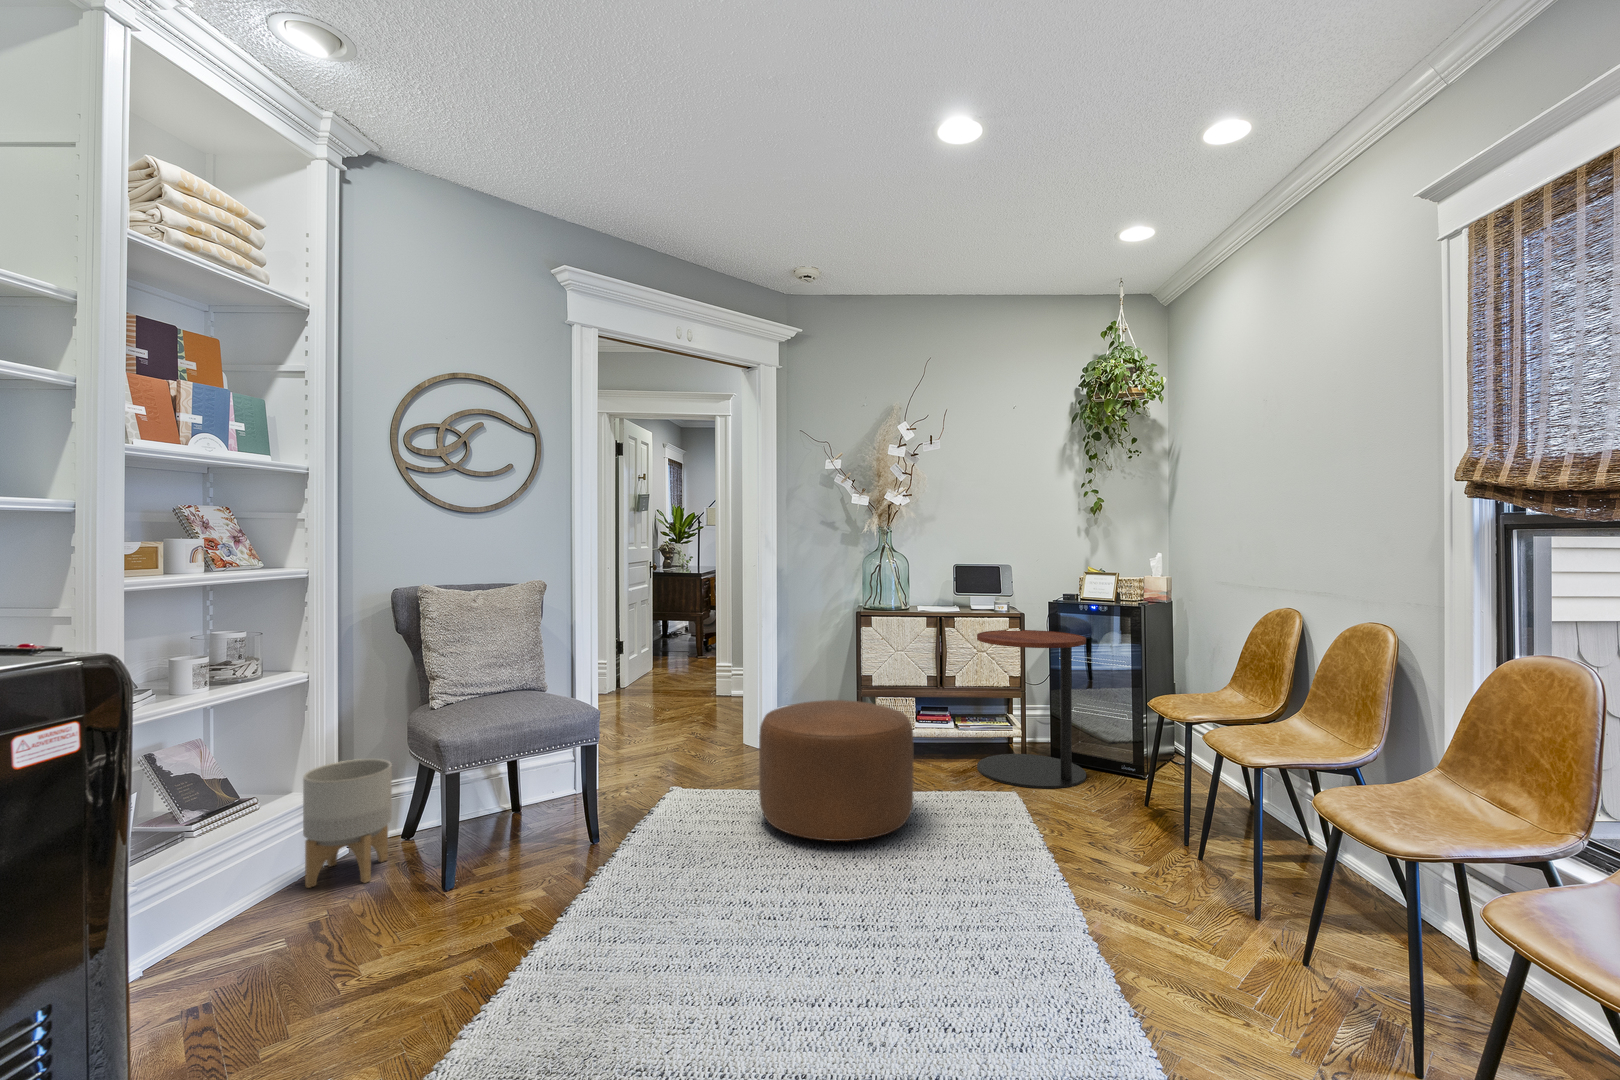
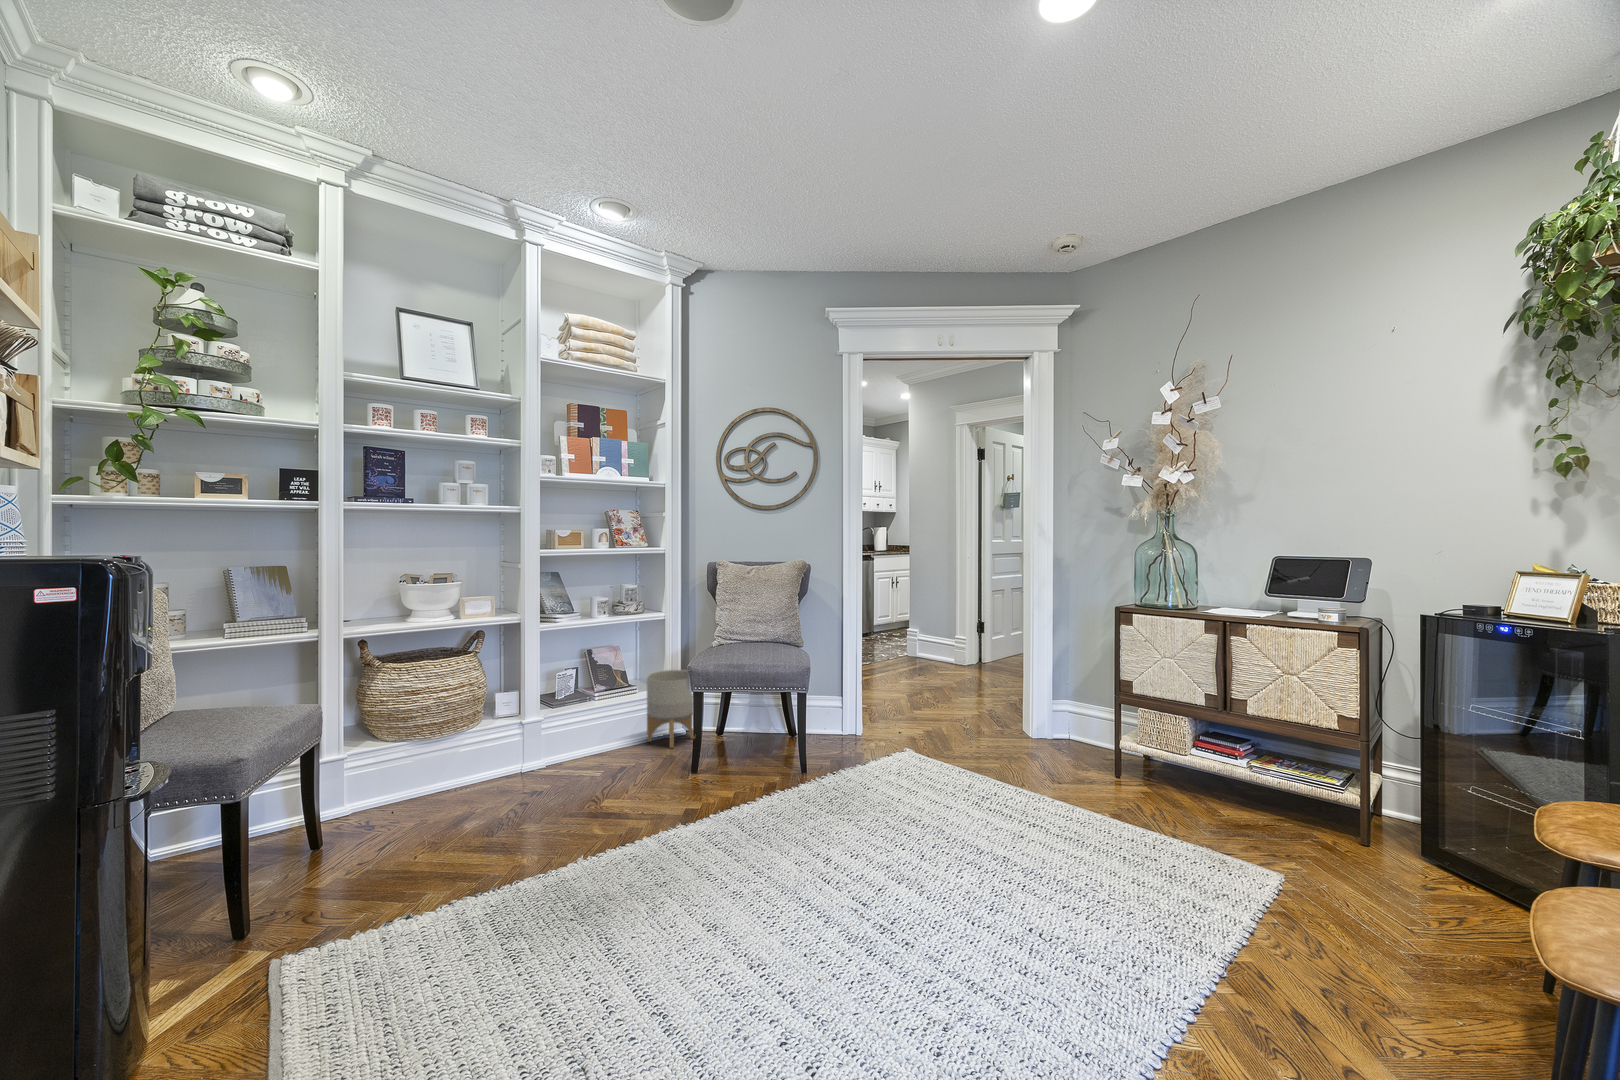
side table: present [977,630,1086,788] -> none [1245,652,1431,882]
ottoman: present [759,700,913,841] -> none [927,692,1087,841]

